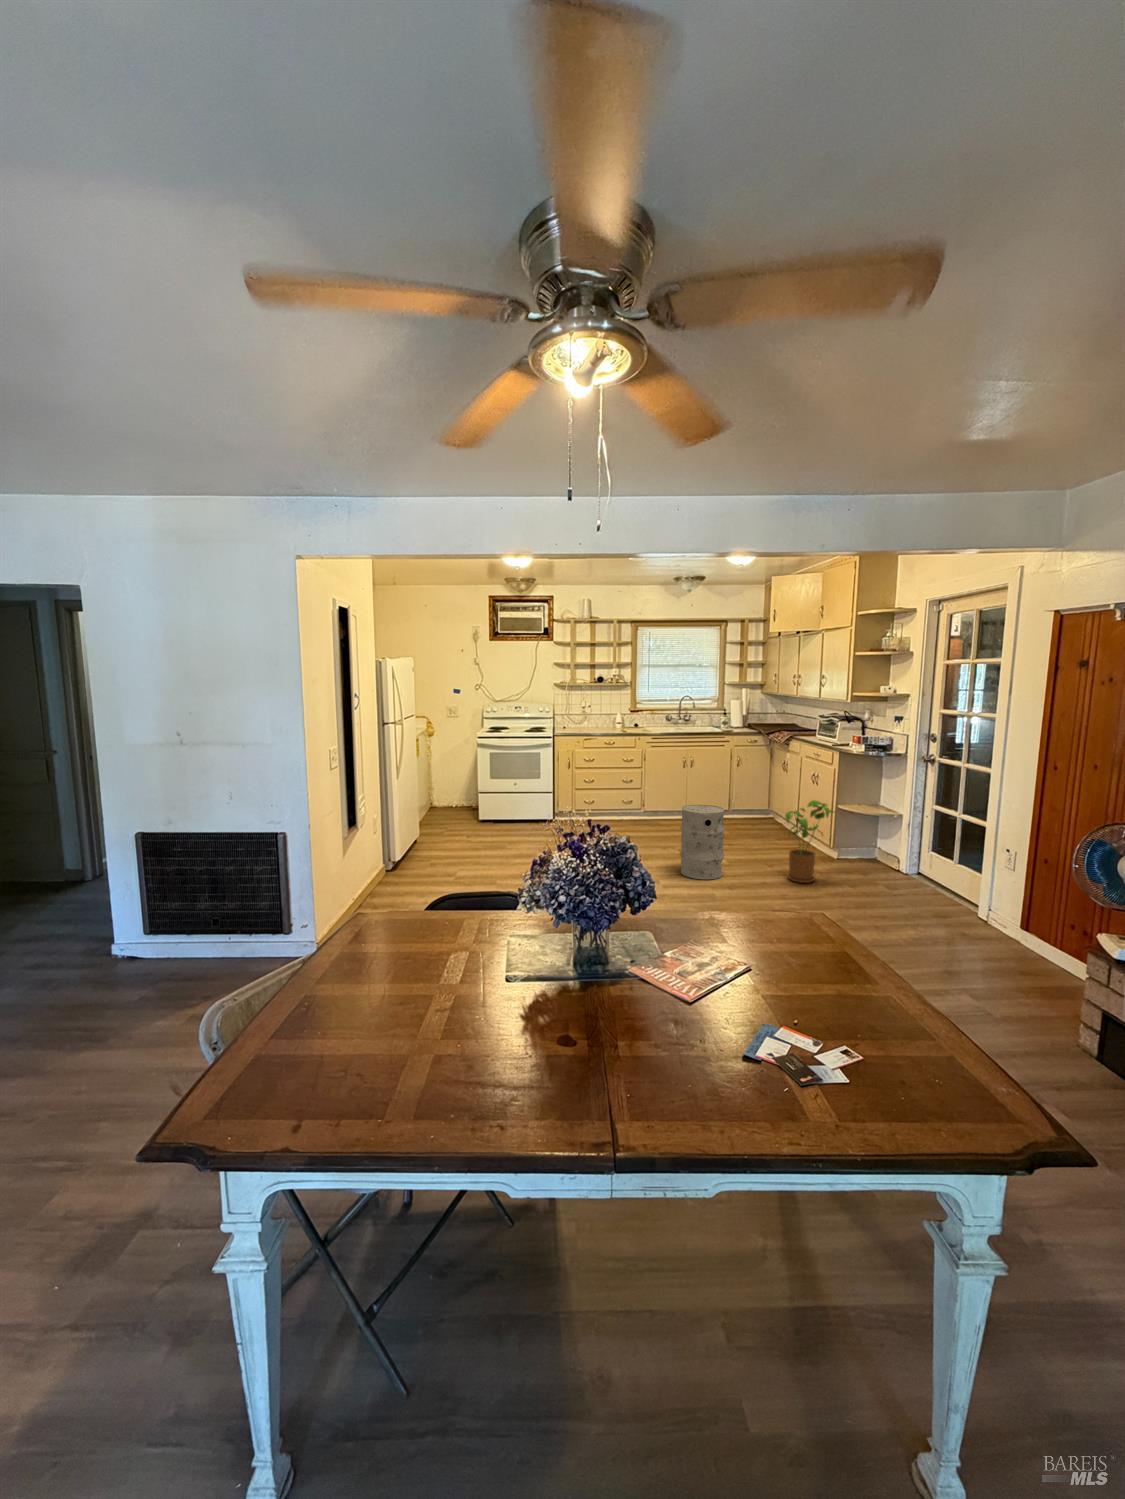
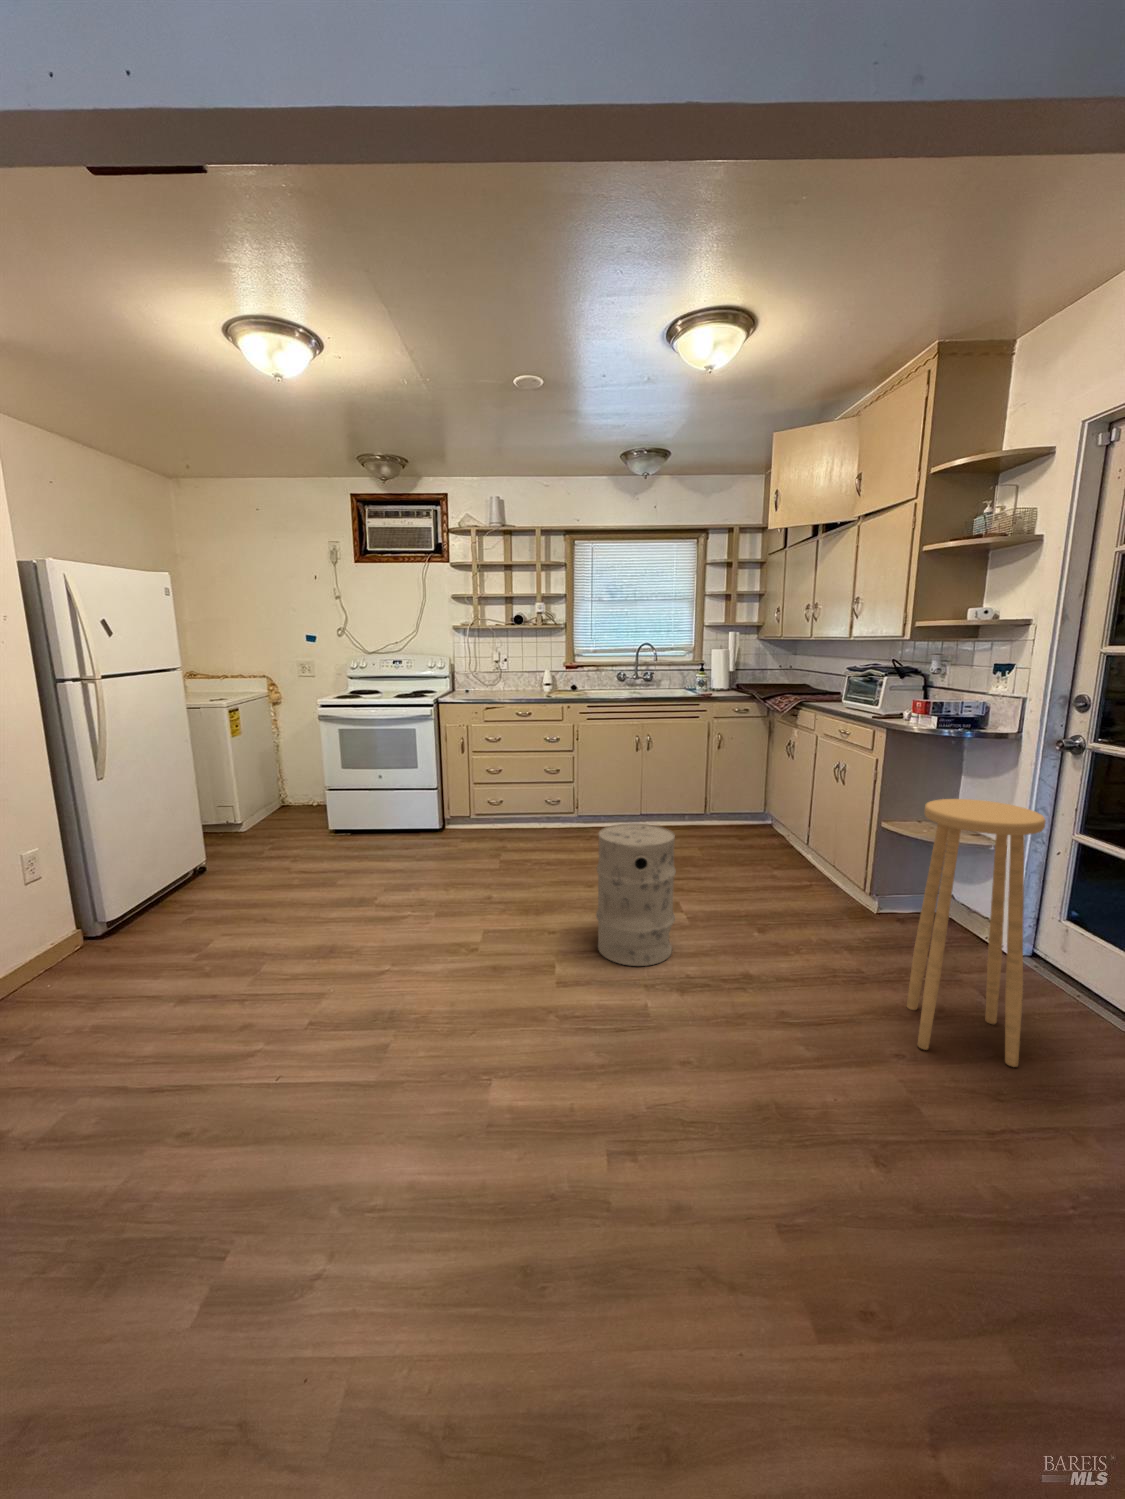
stool: none [847,786,904,909] -> present [907,799,1046,1067]
house plant: present [785,800,835,883] -> none [788,822,888,978]

